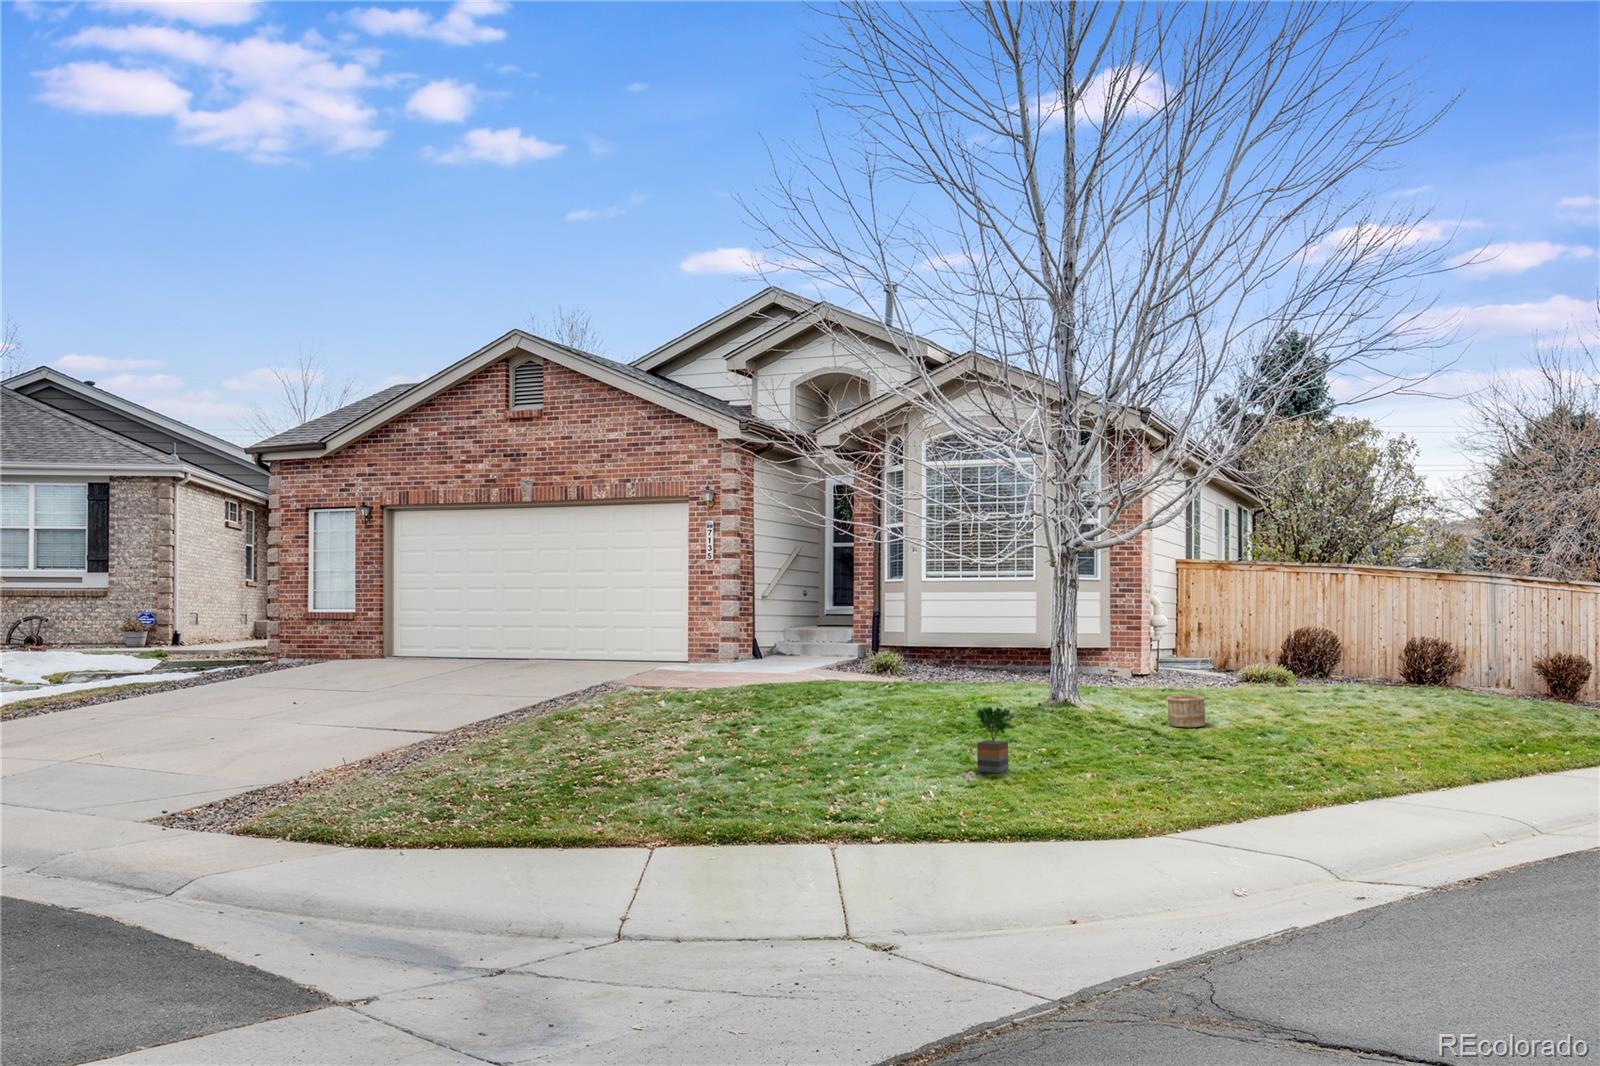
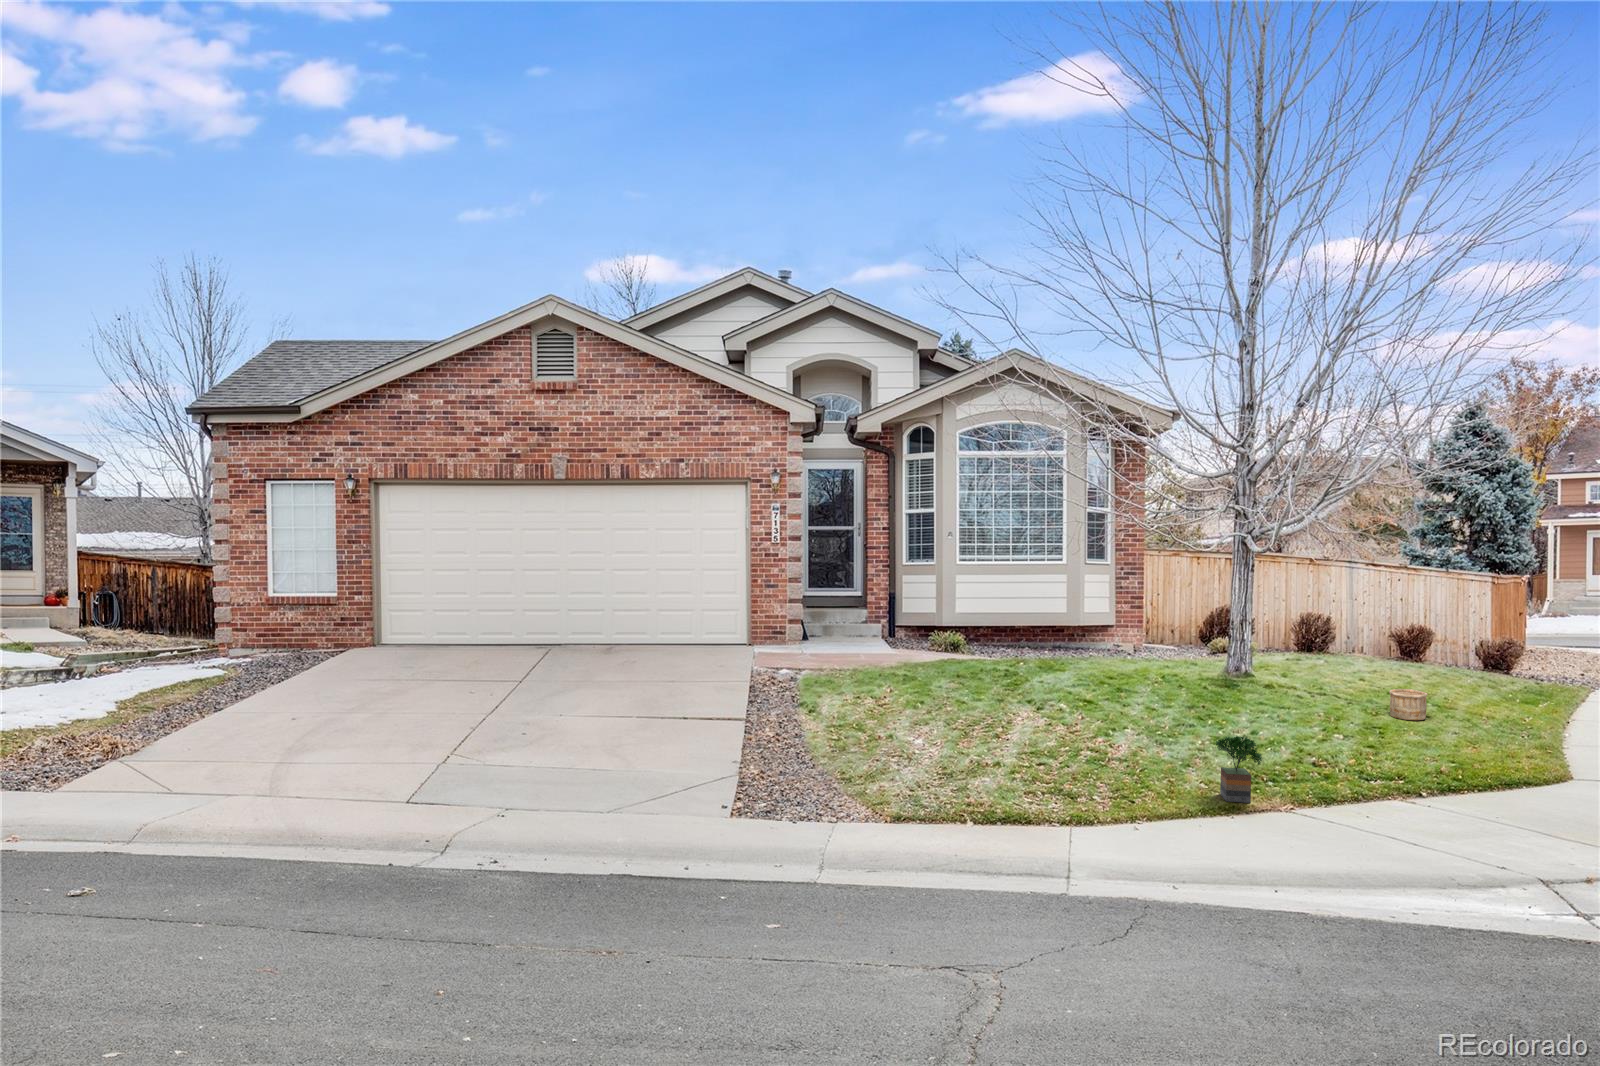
potted tree: present [976,707,1015,773] -> present [1216,736,1262,803]

